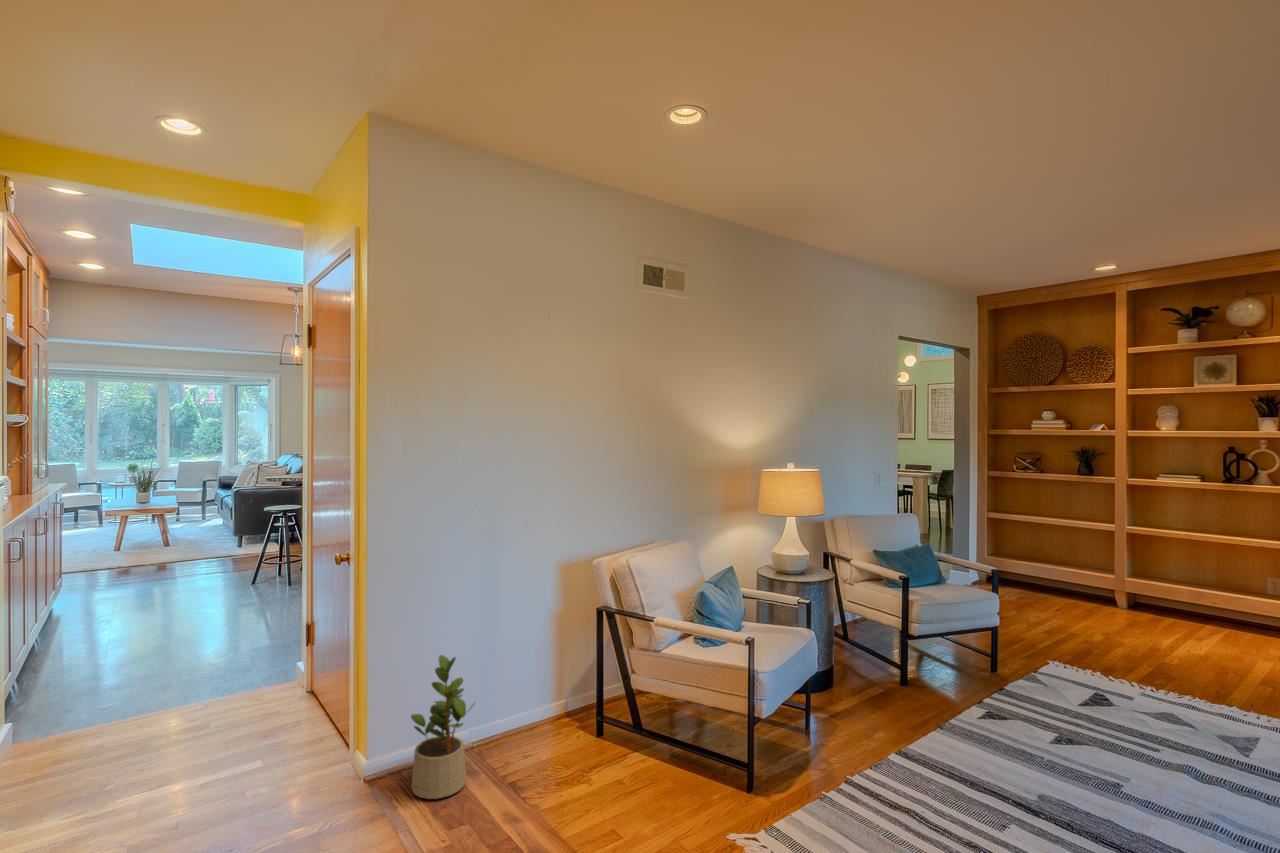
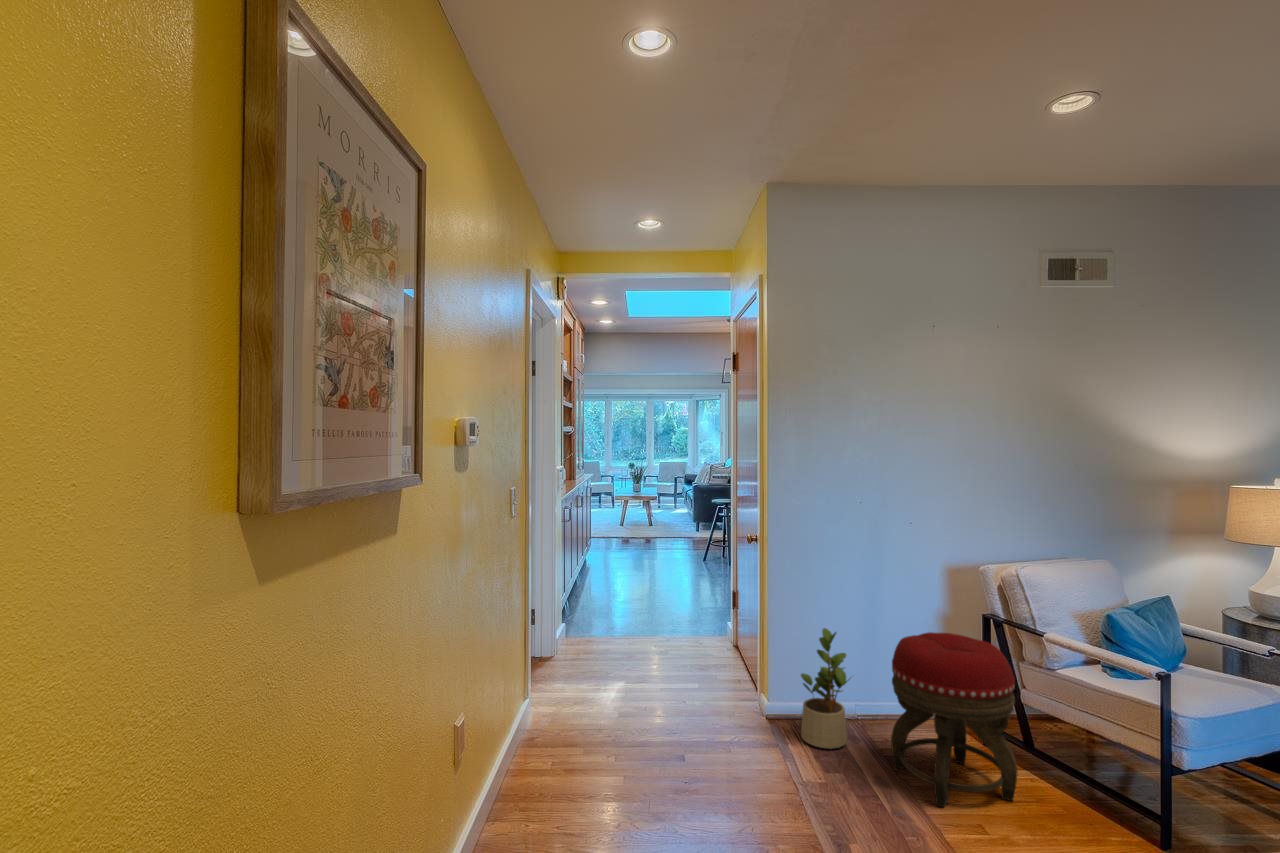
footstool: none [518,634,638,825] -> present [891,632,1017,807]

